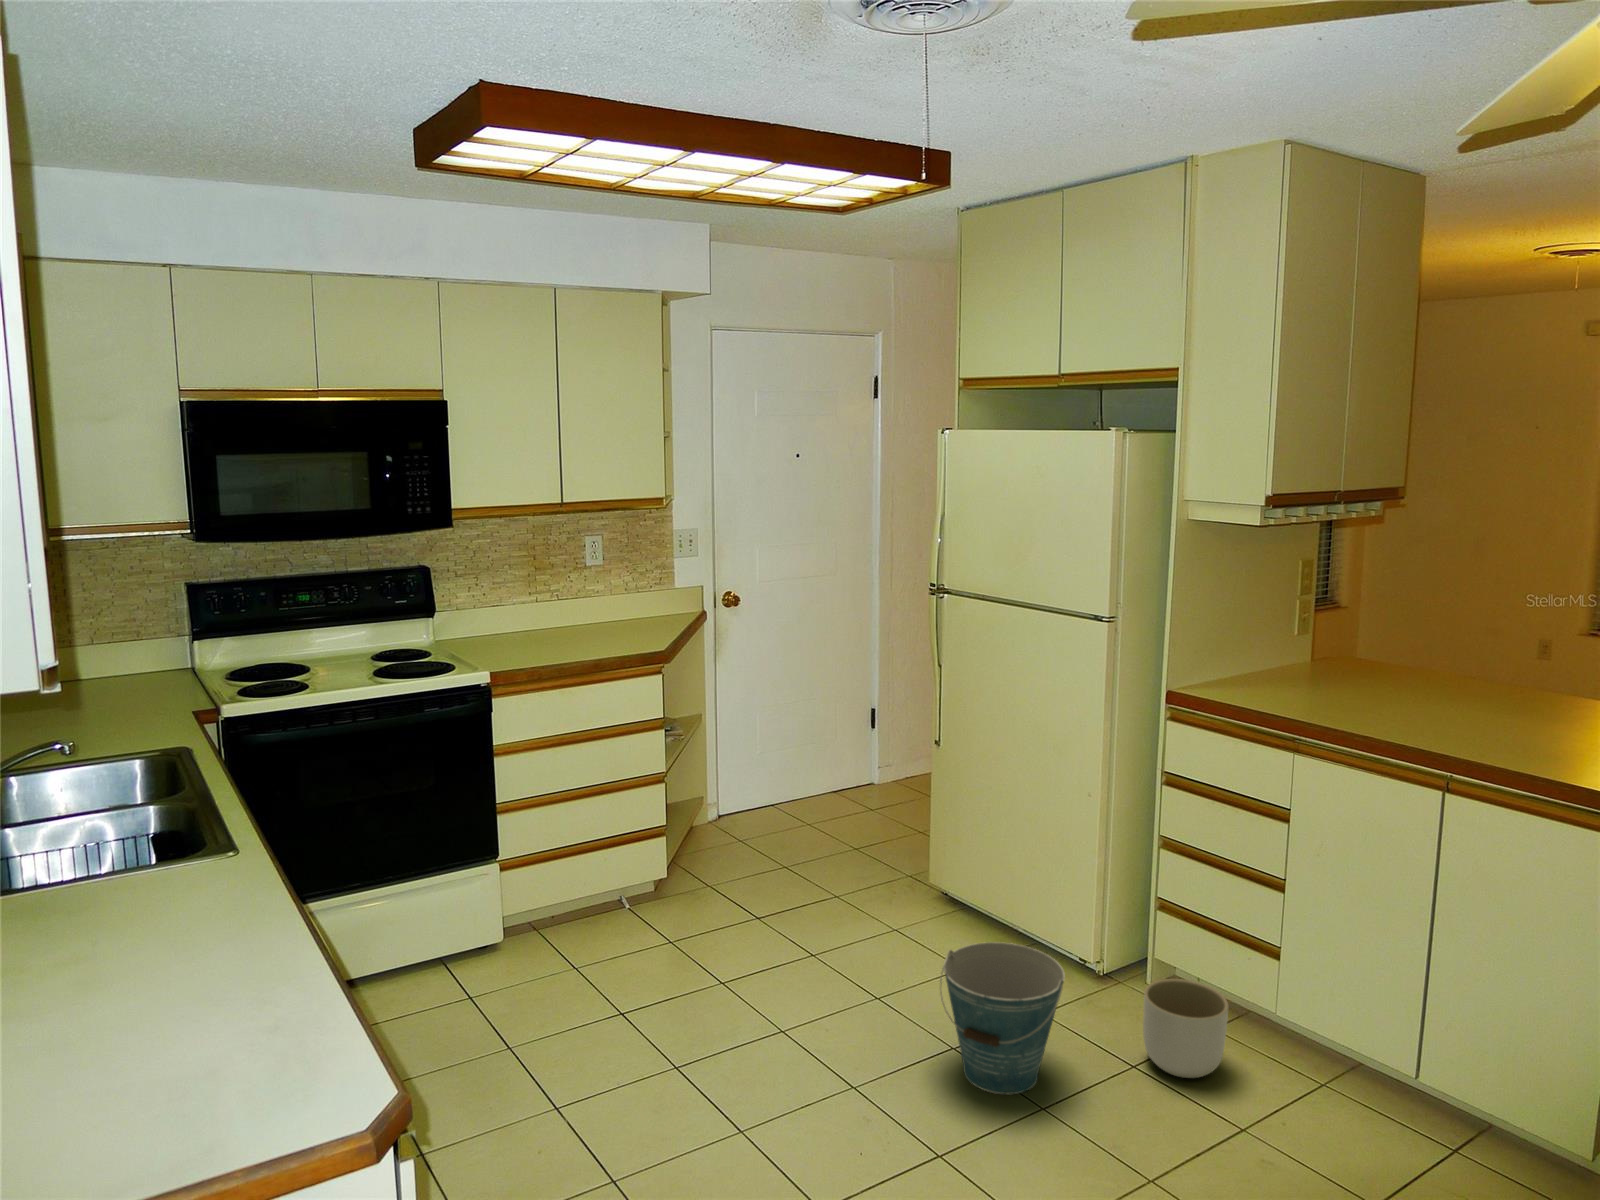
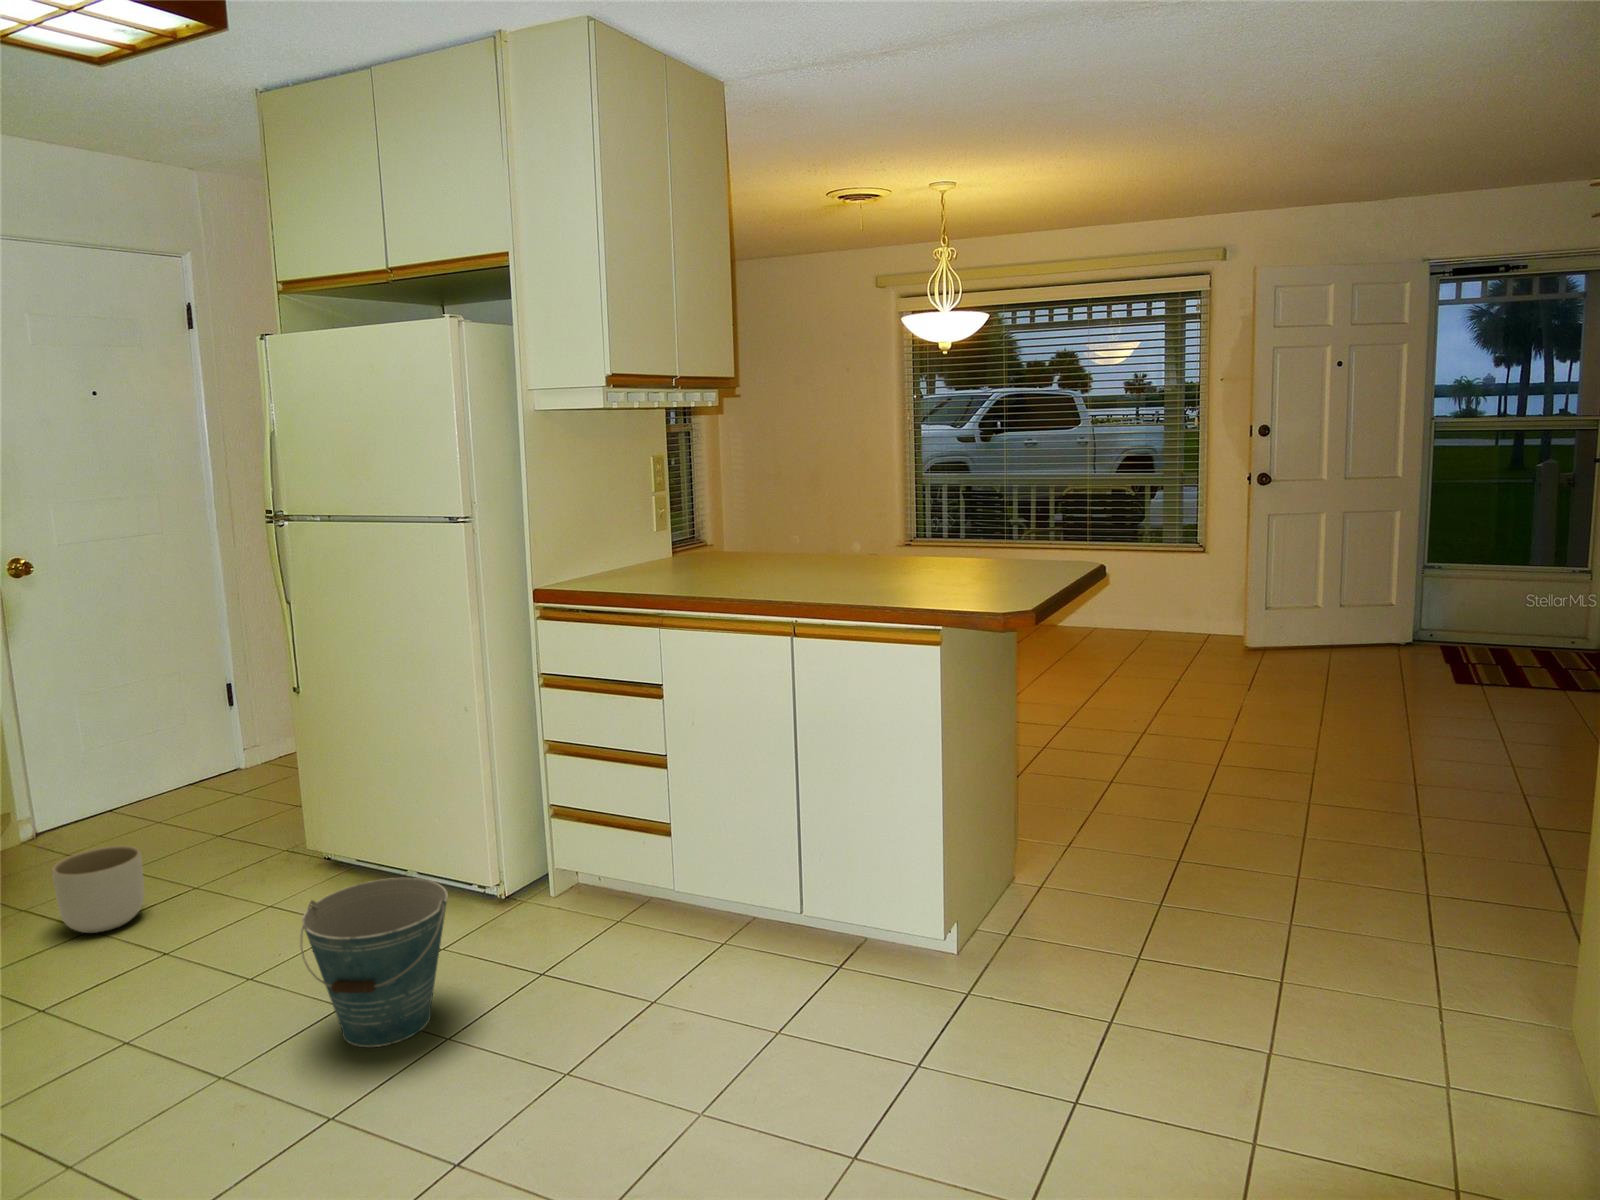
planter: present [1143,979,1228,1078] -> present [52,846,144,933]

